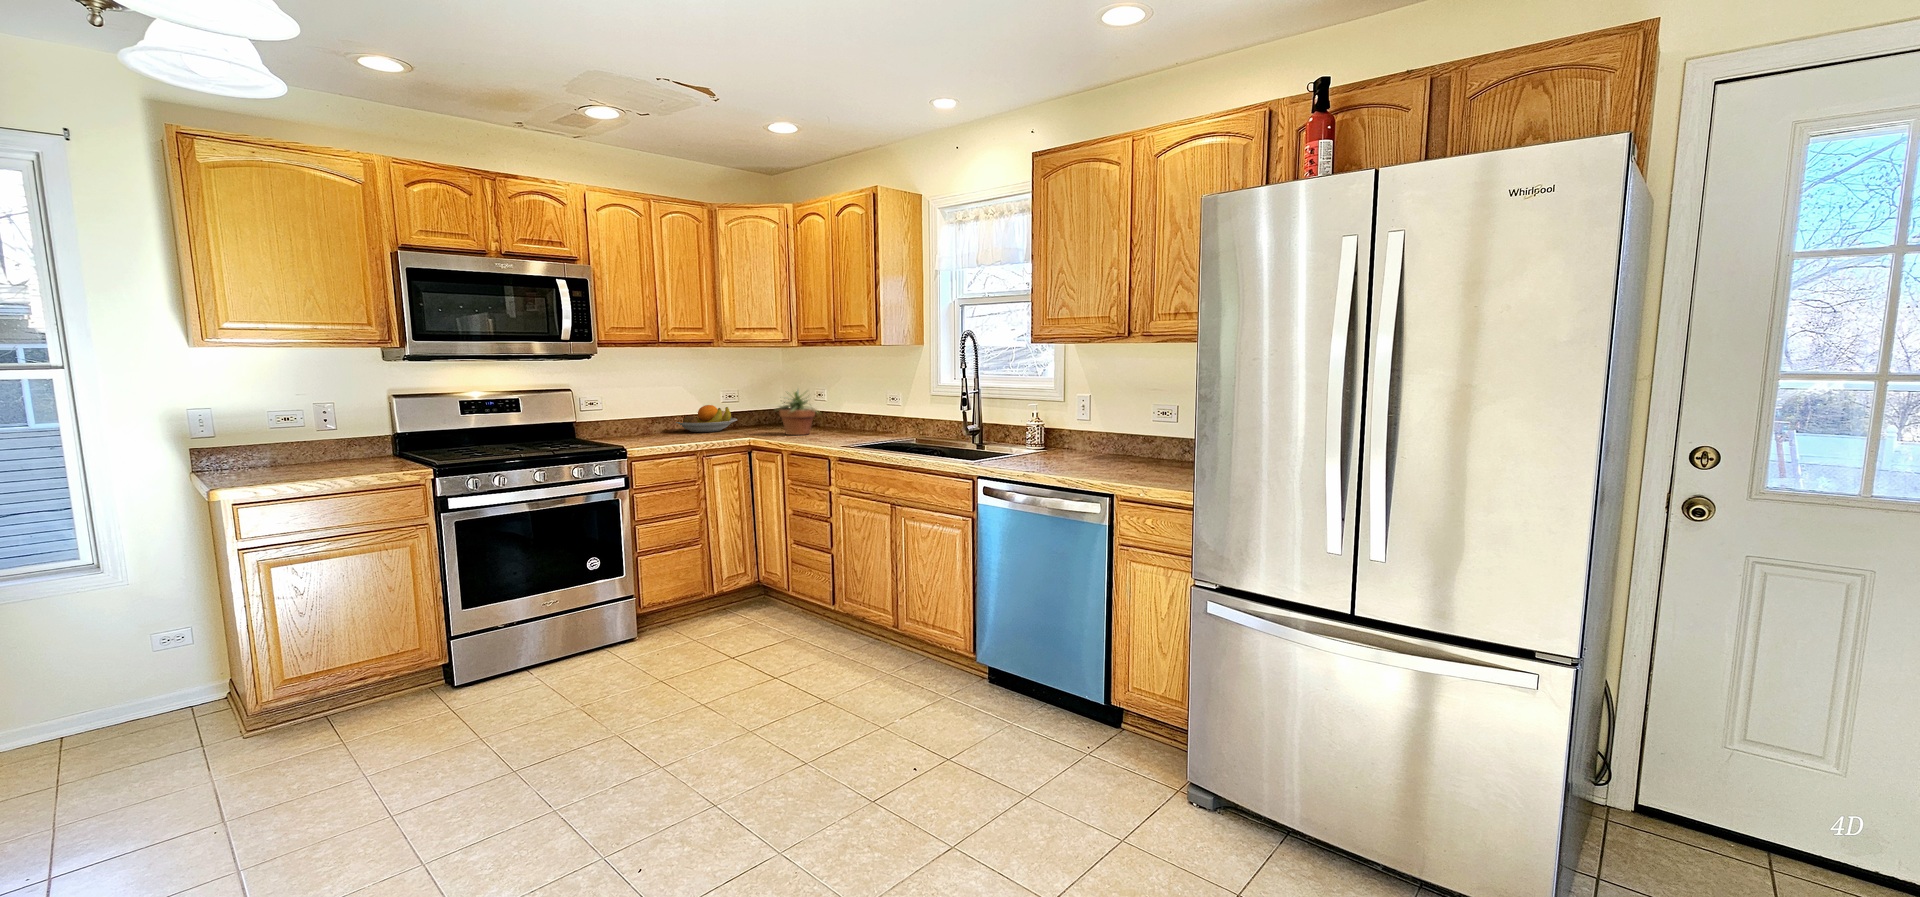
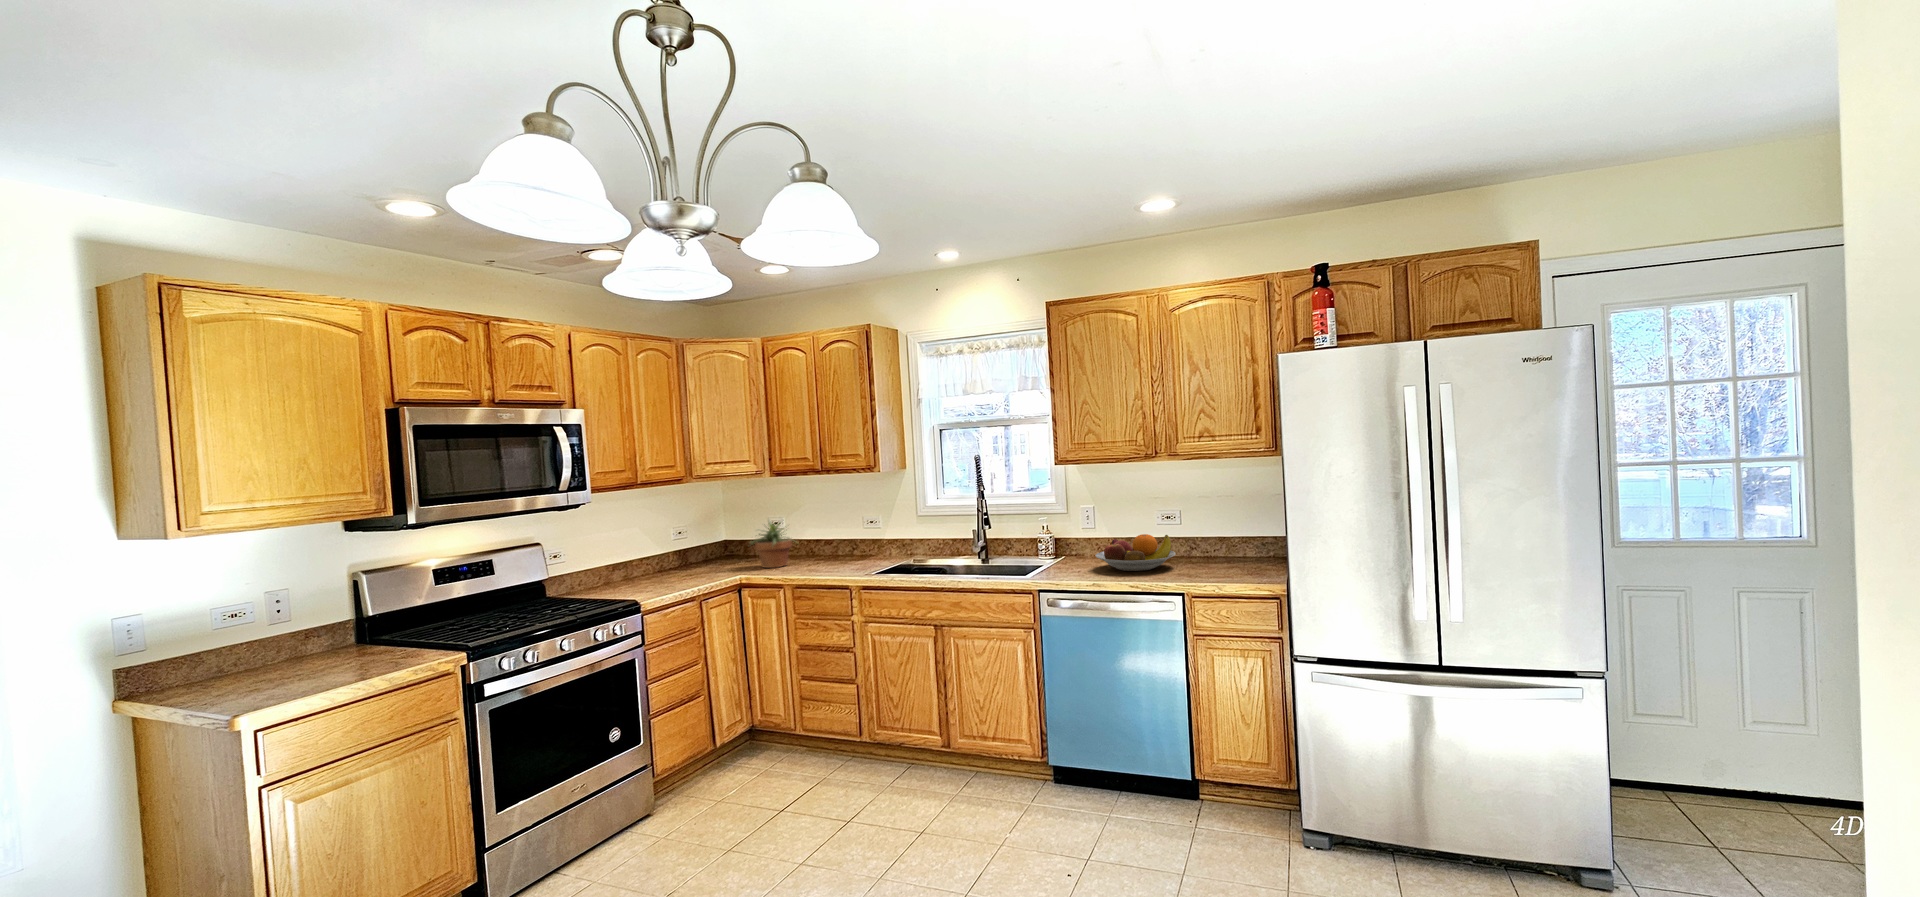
fruit bowl: present [676,405,737,432] -> present [1096,534,1176,571]

